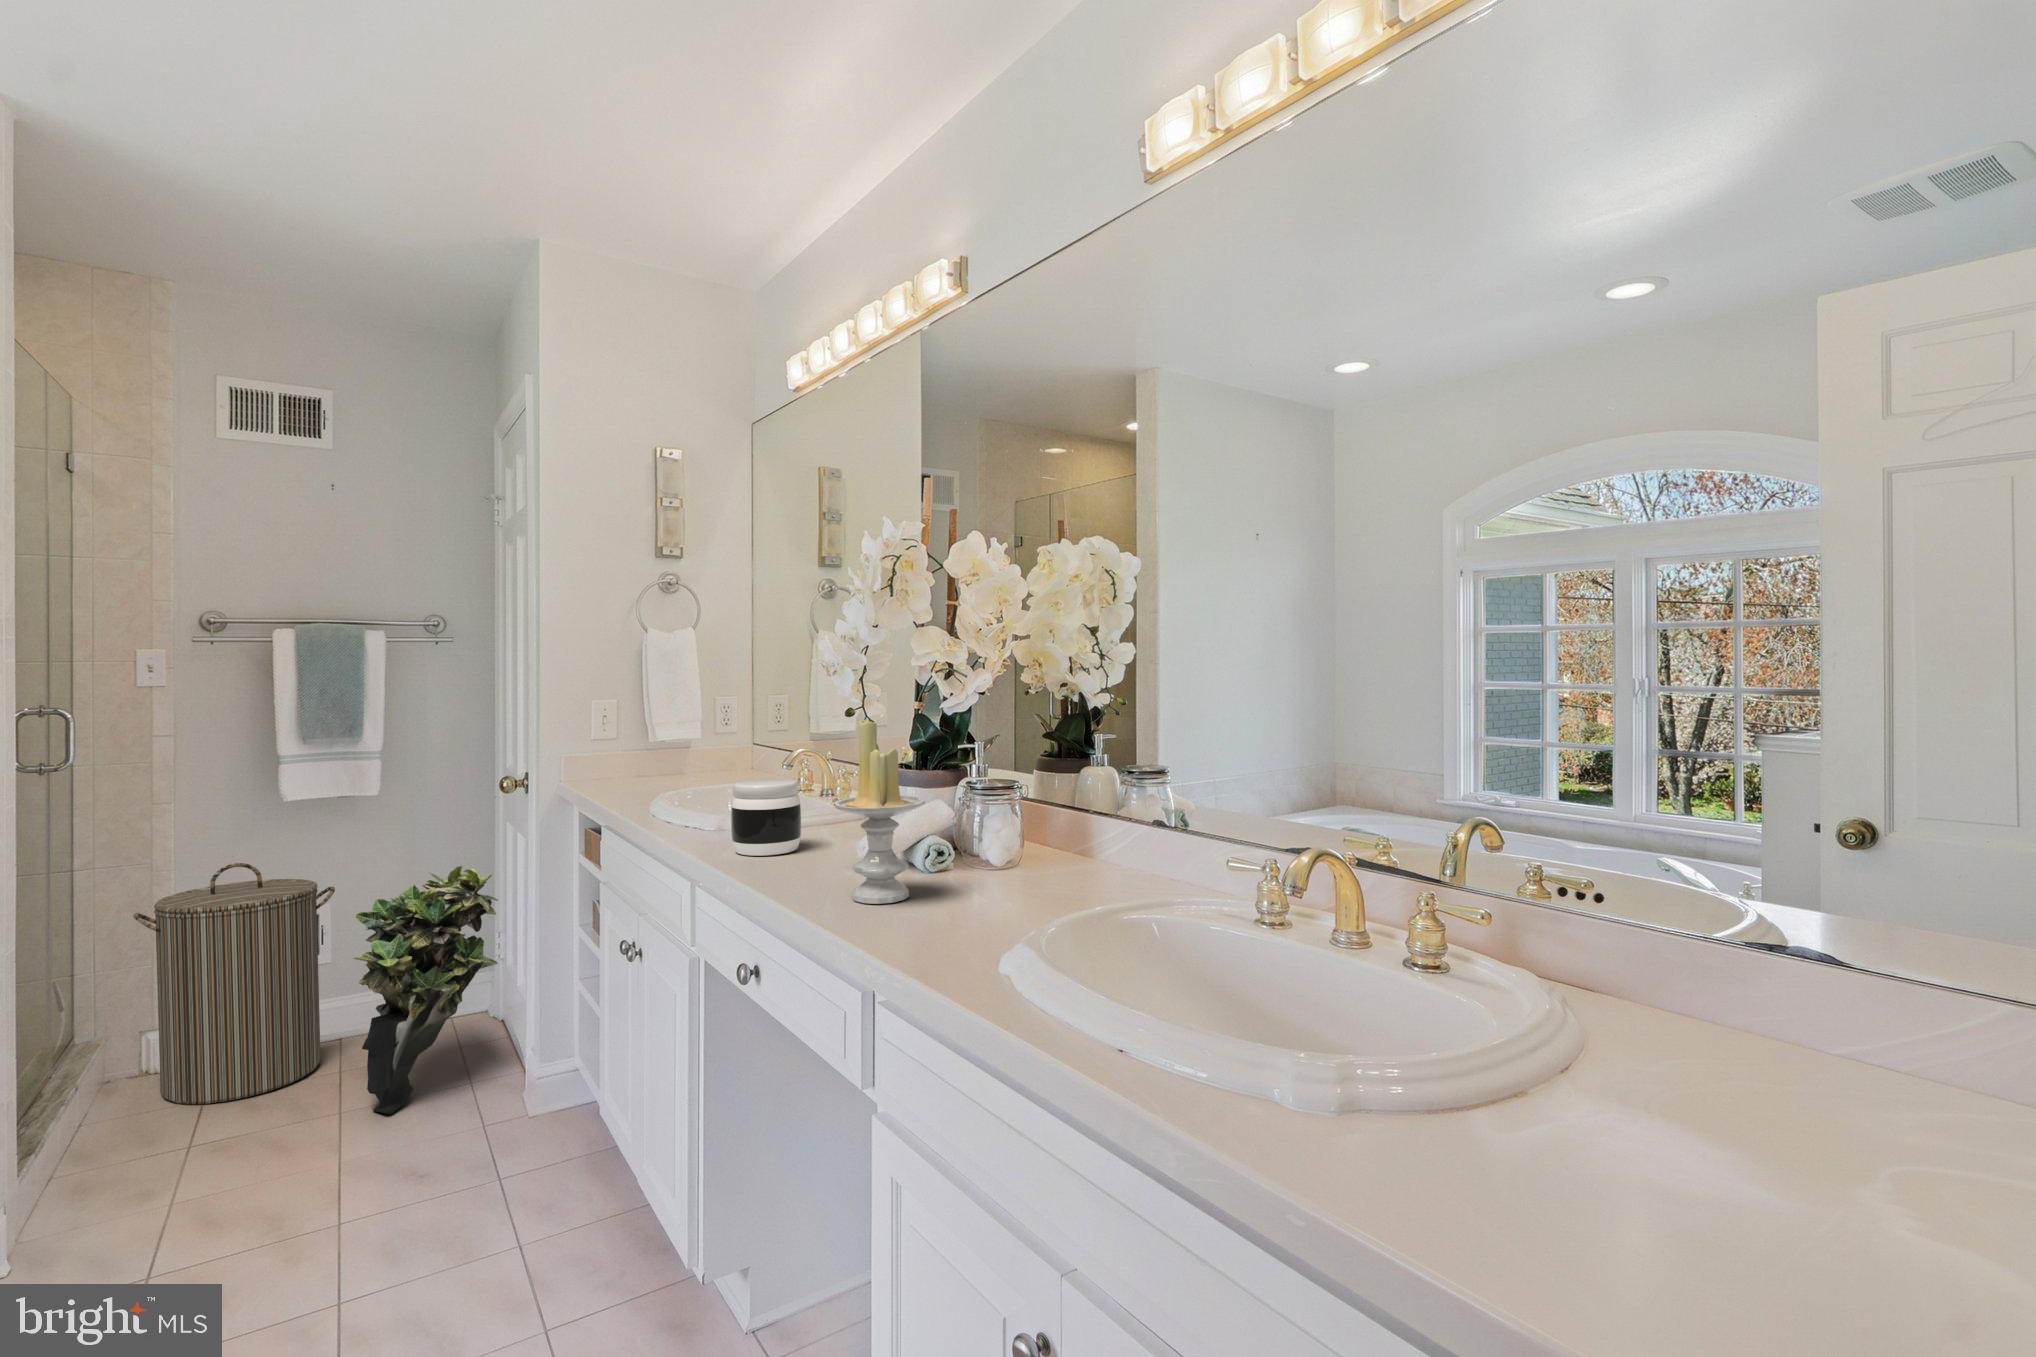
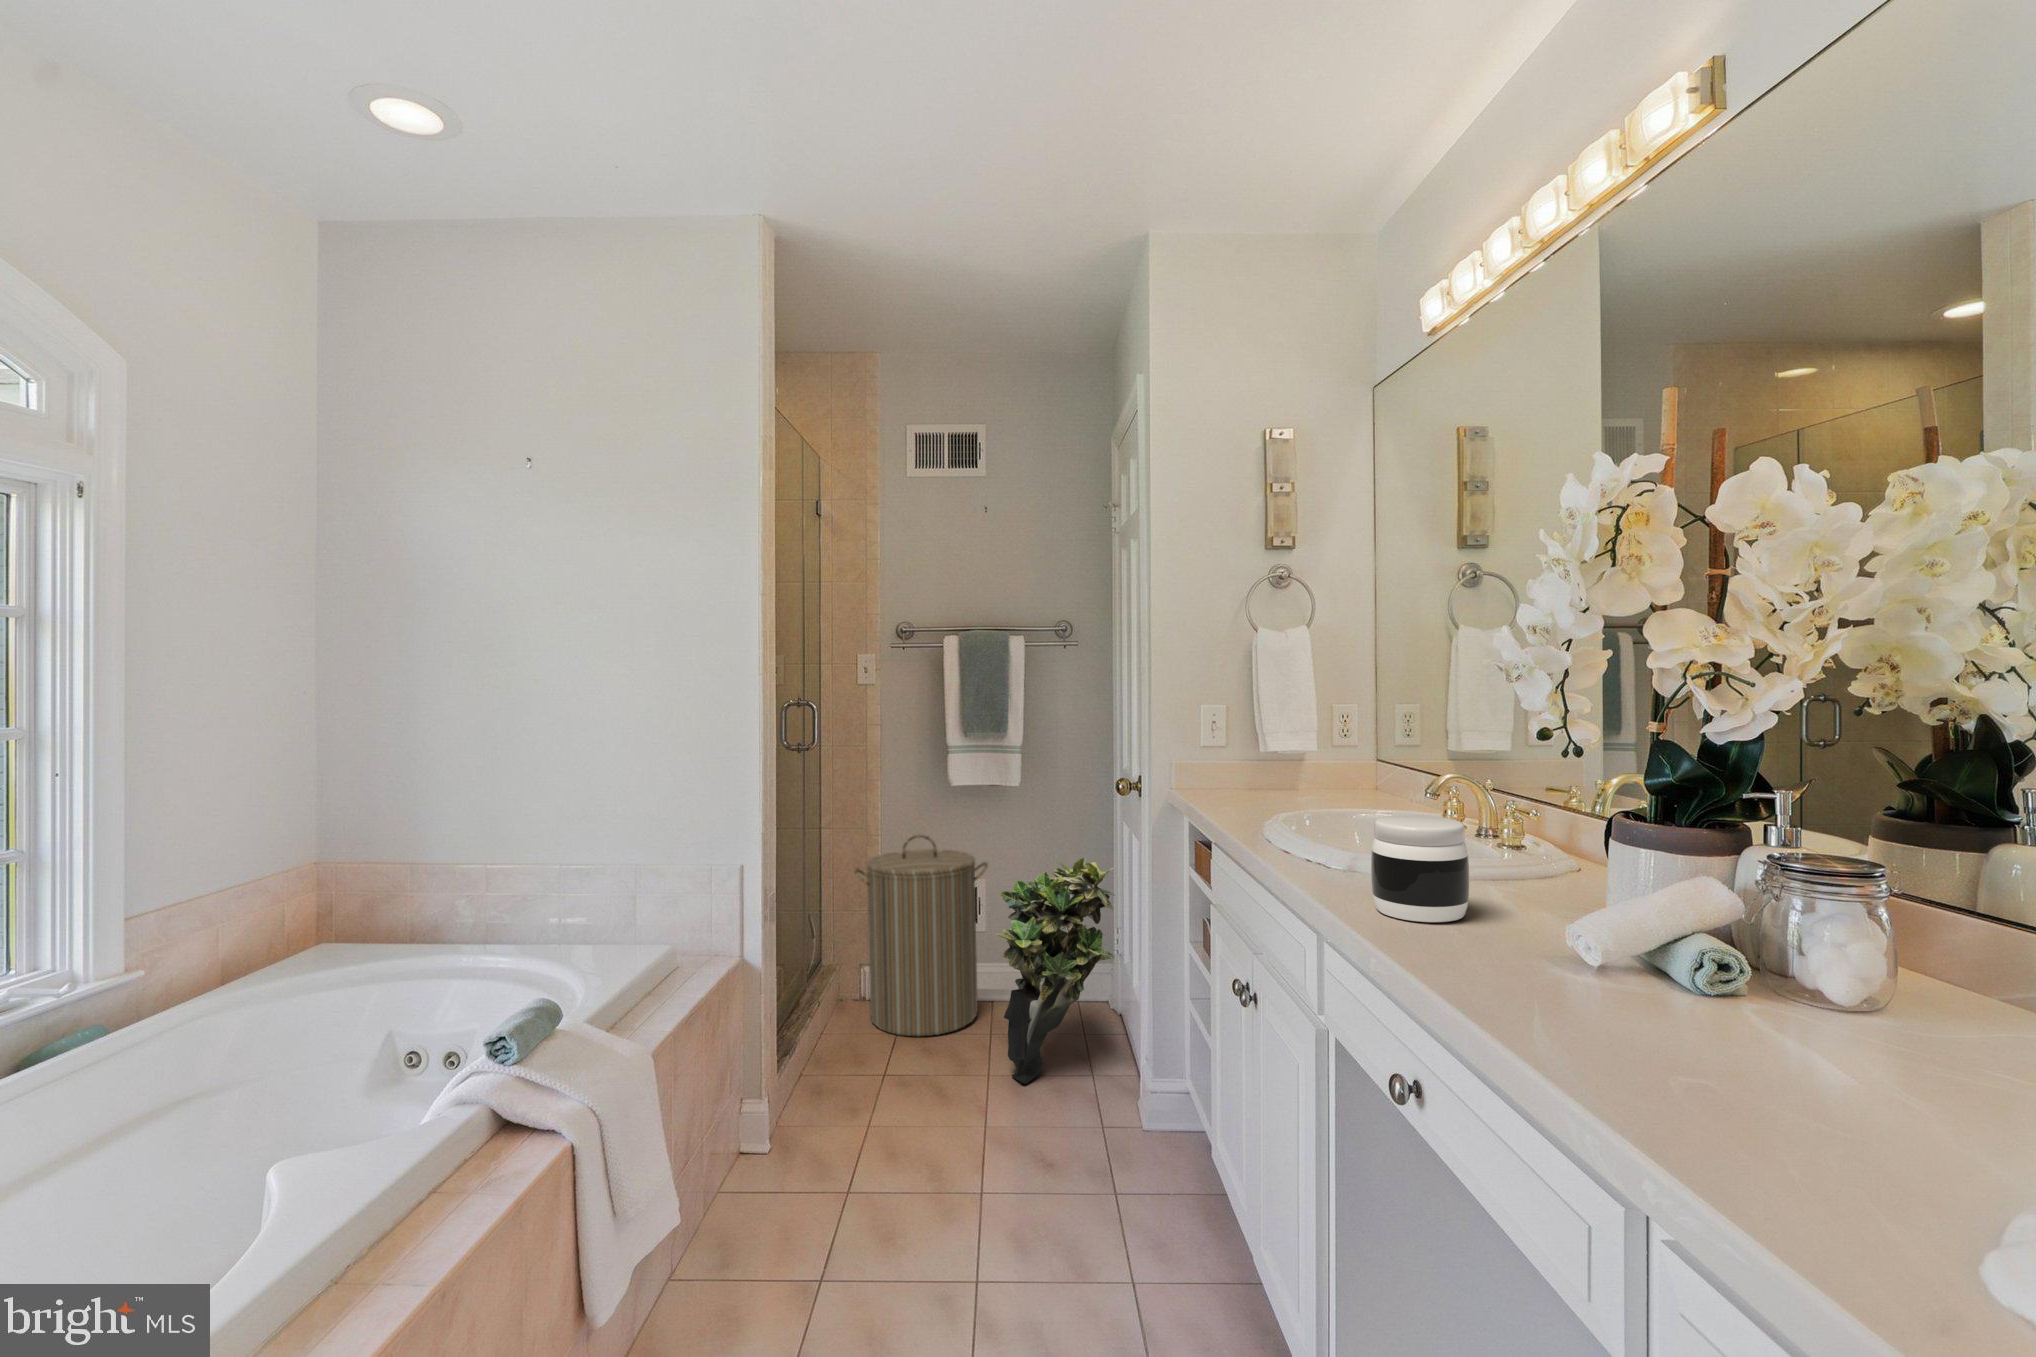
candle: present [834,719,925,904] -> none [1558,754,1737,1064]

